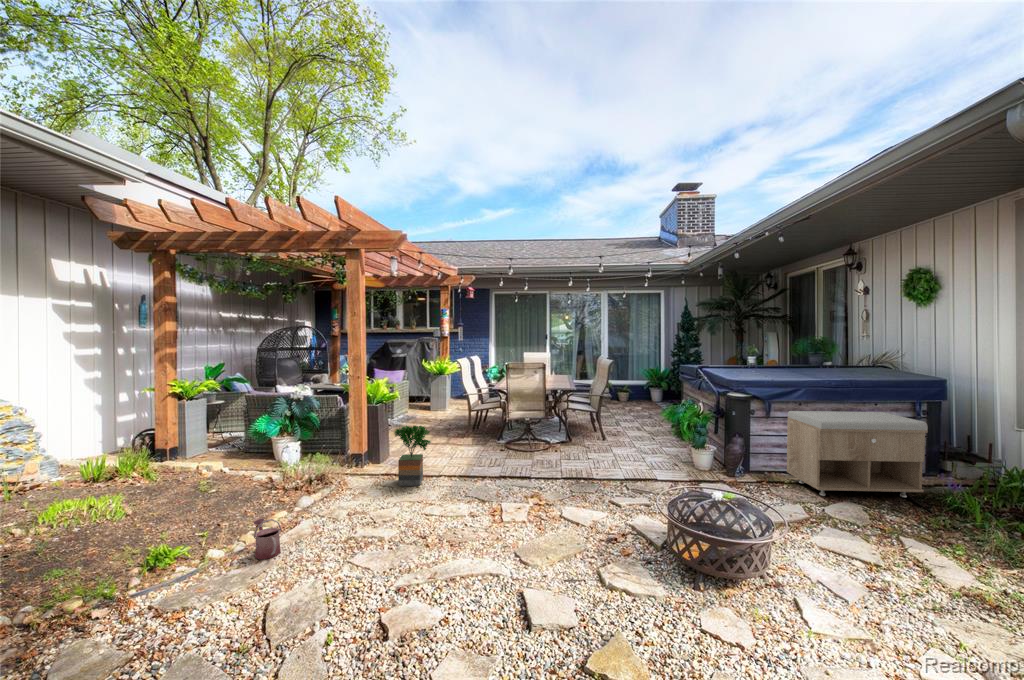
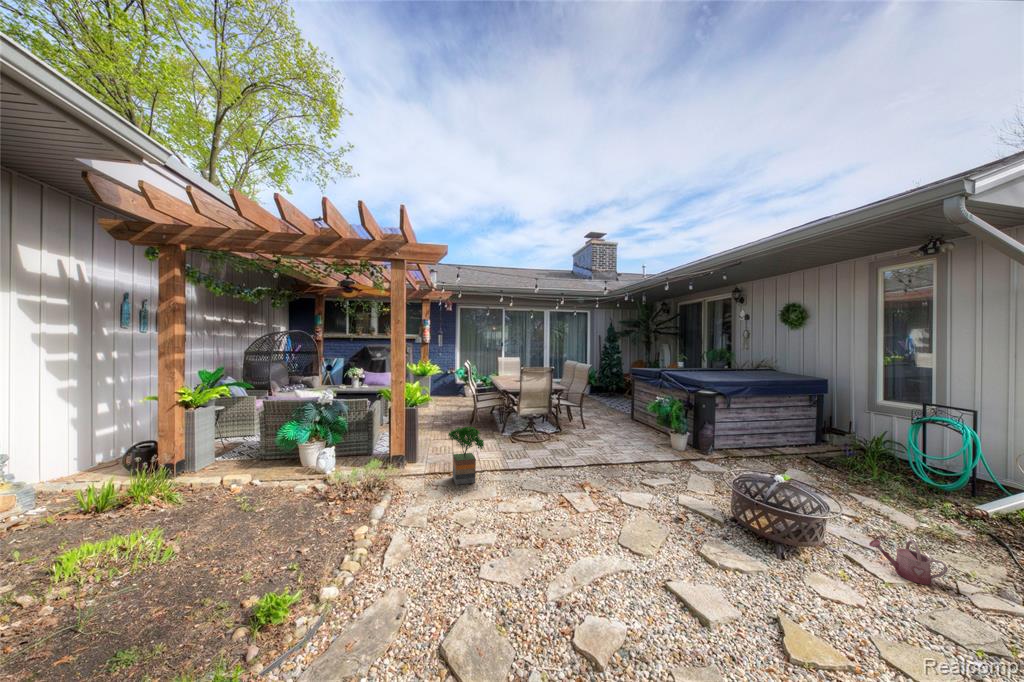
storage bench: present [787,411,928,498] -> none [738,402,835,465]
watering can: present [253,518,281,559] -> present [869,540,948,585]

